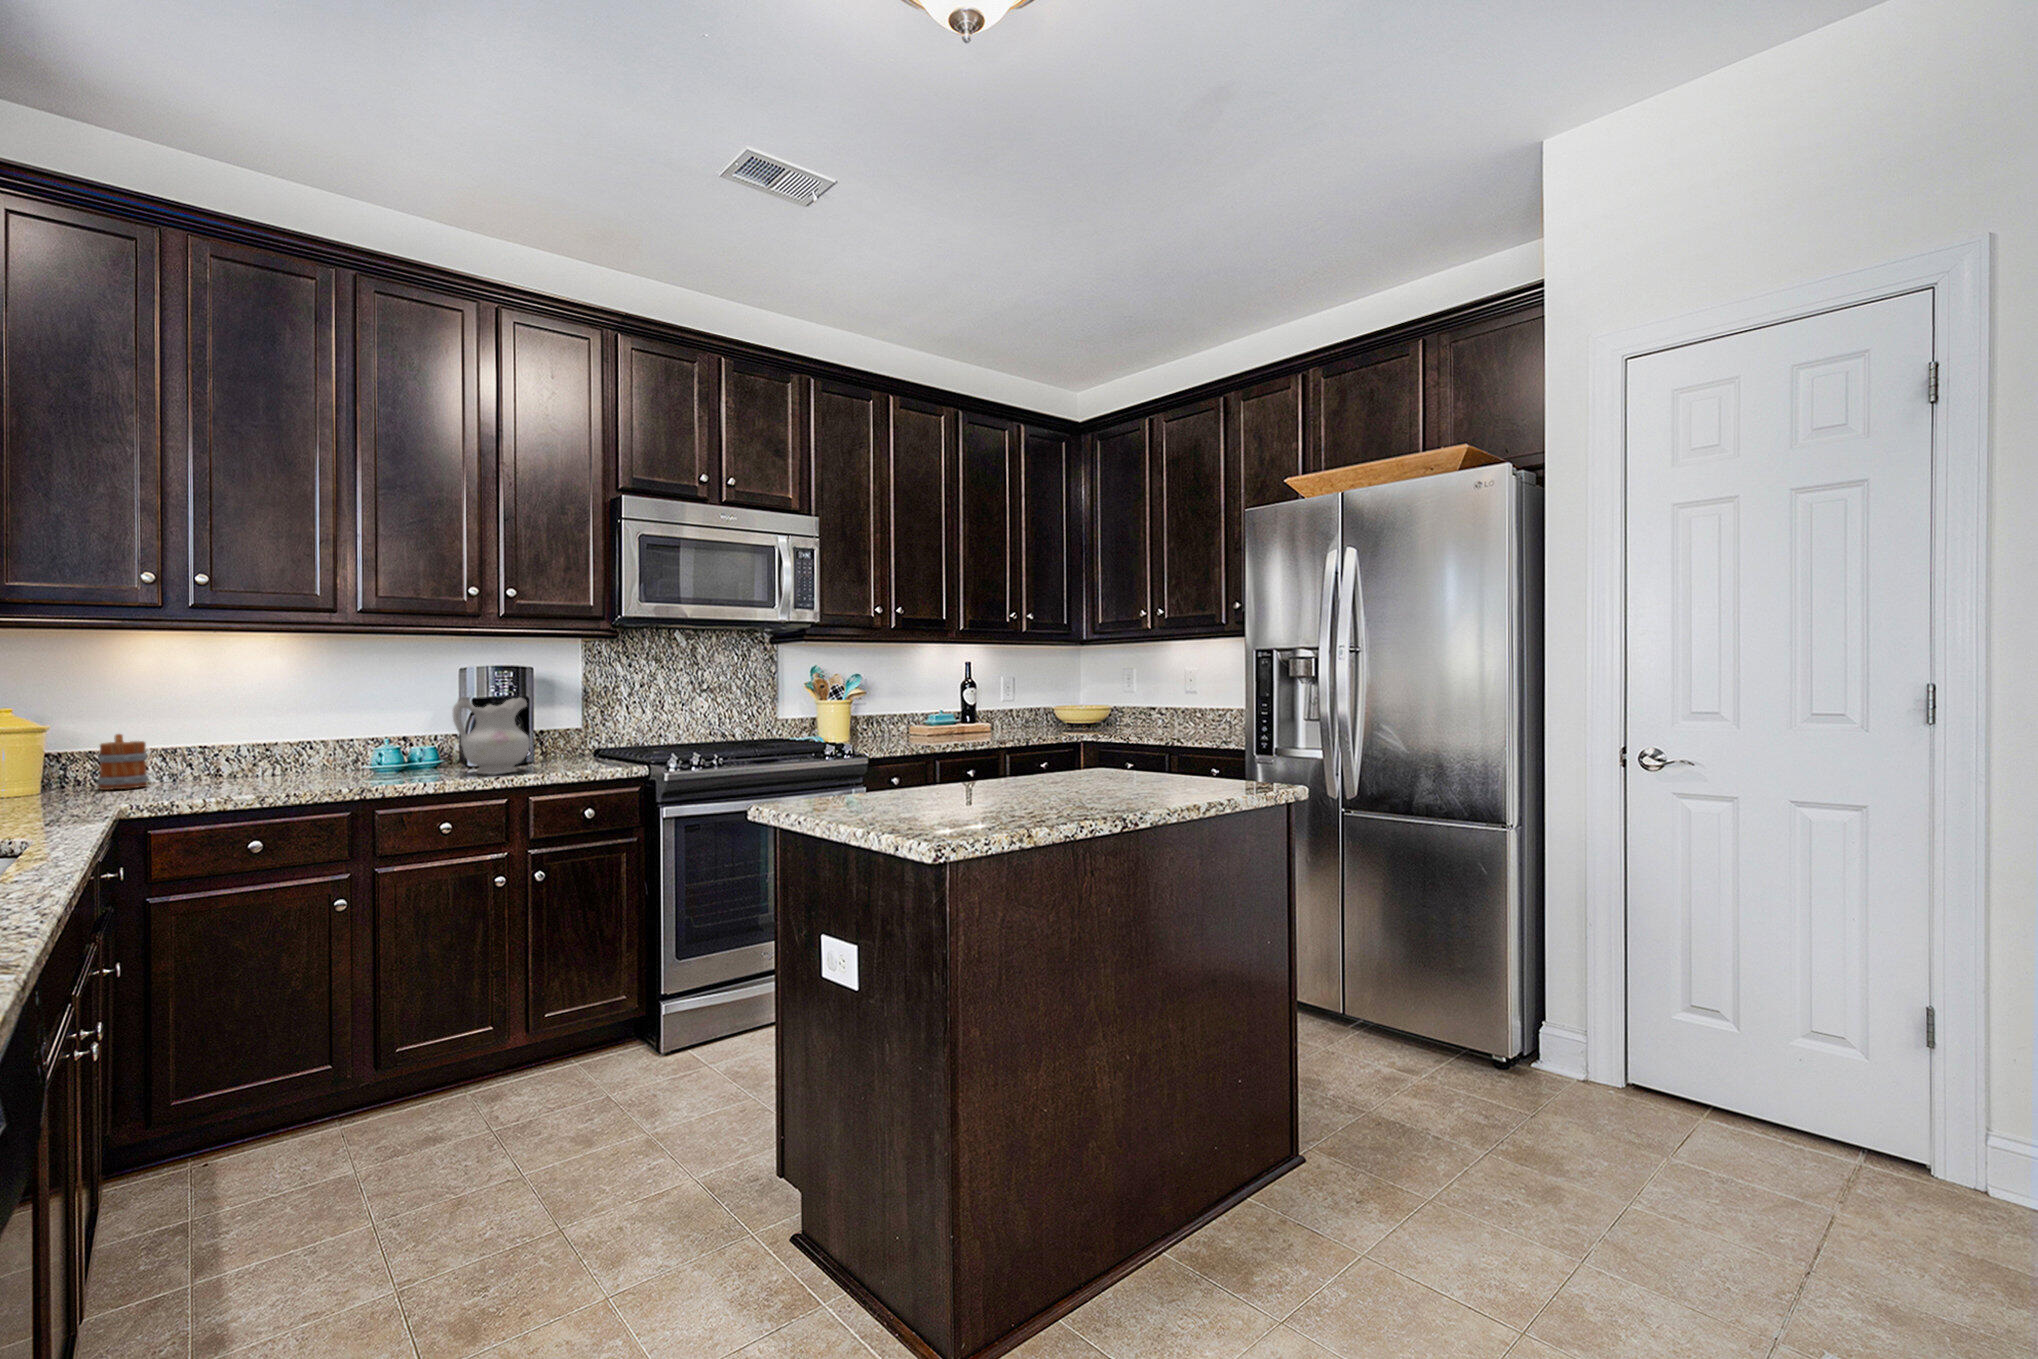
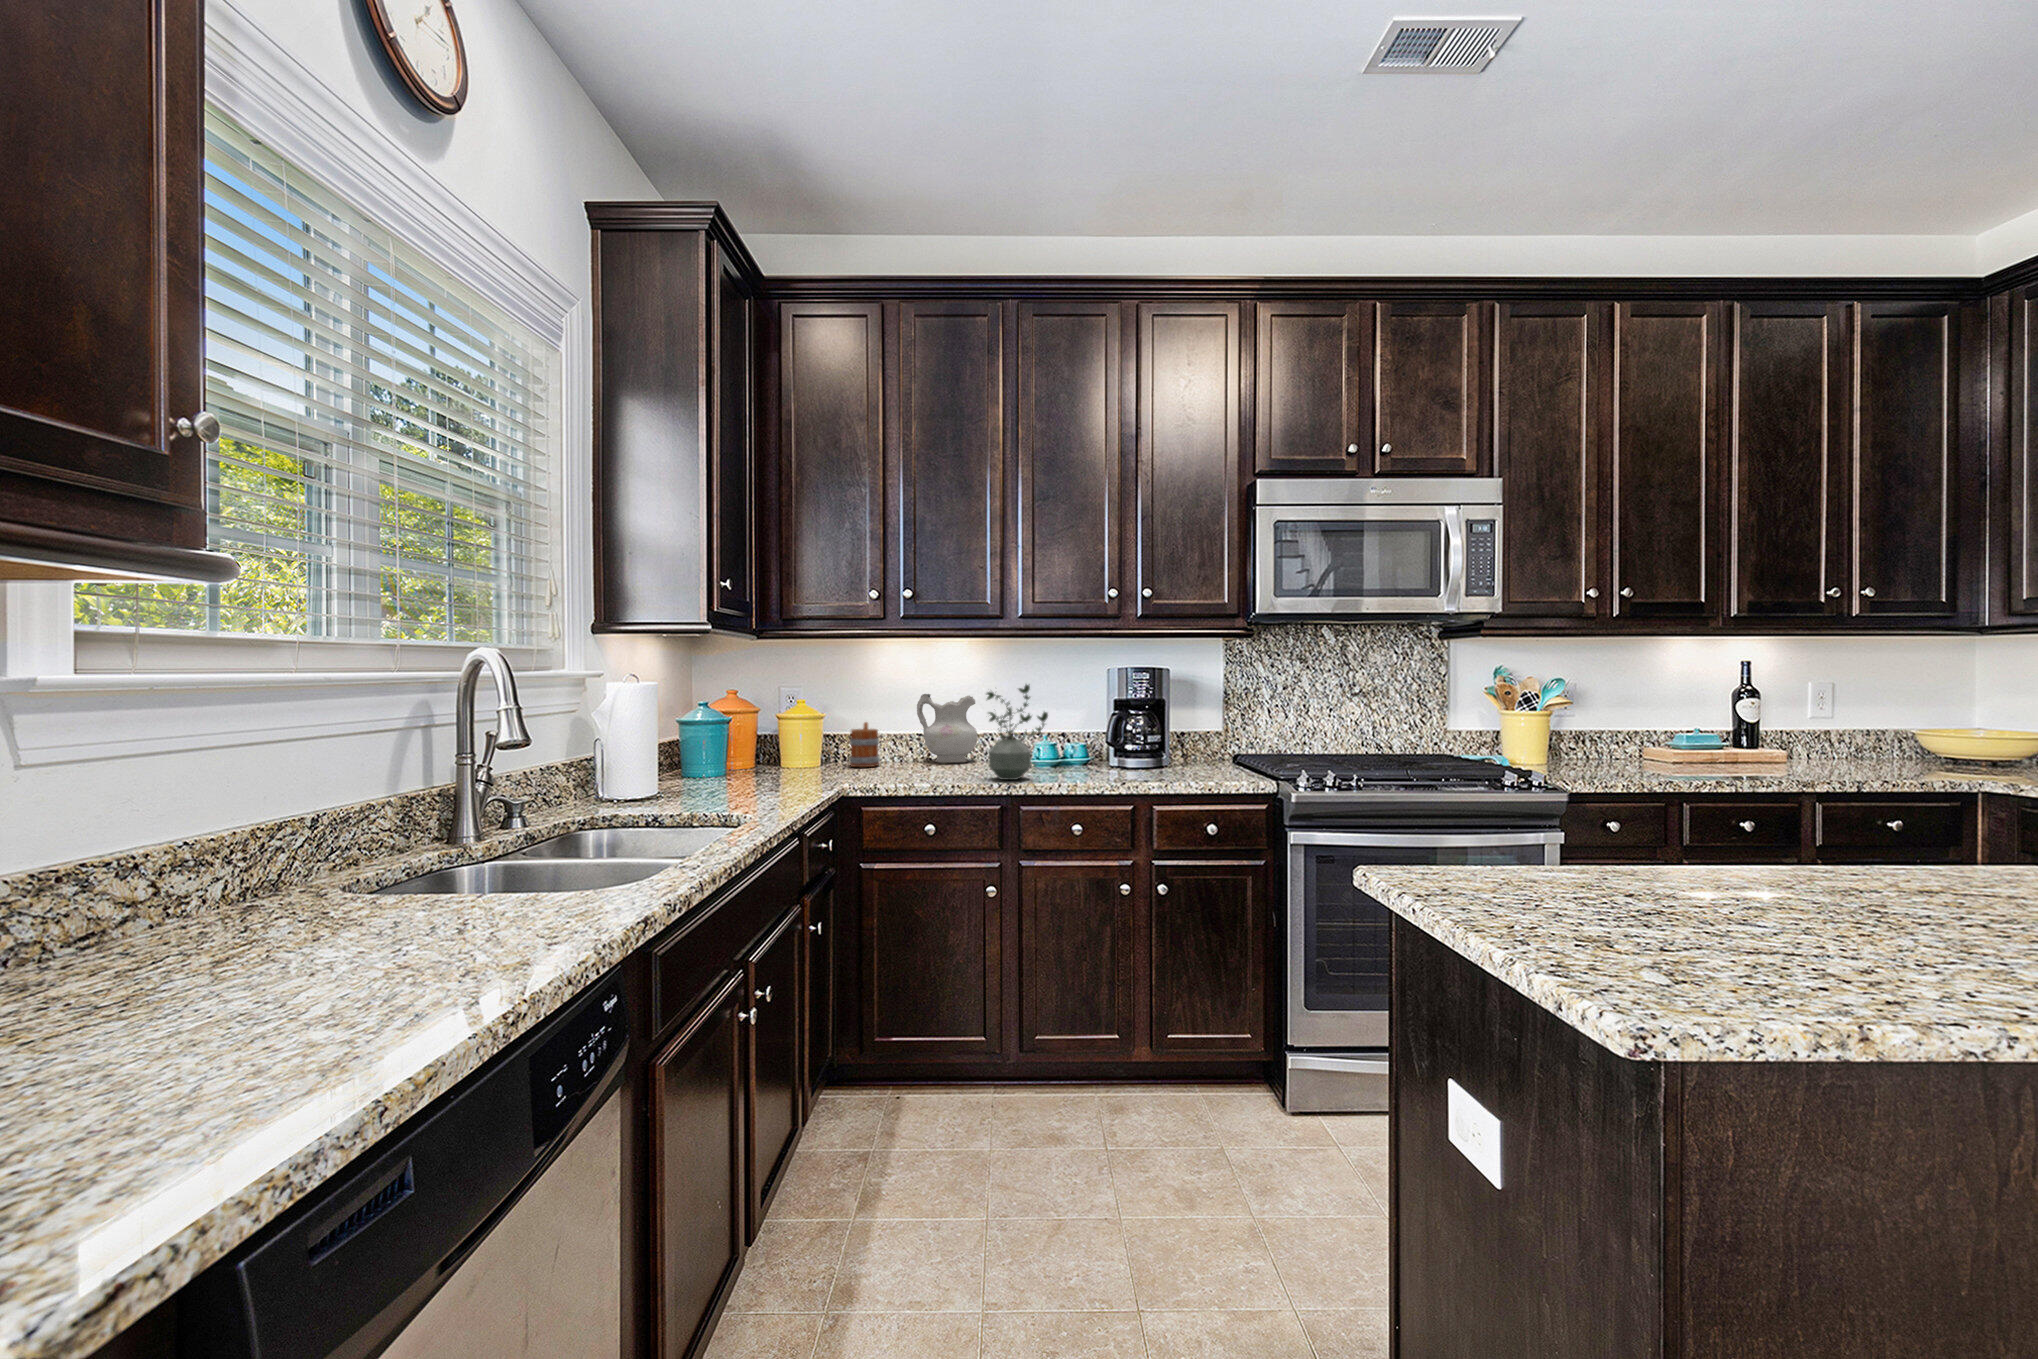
potted plant: none [327,682,409,785] -> present [987,684,1048,780]
ceramic pitcher: present [453,697,530,774] -> present [917,694,977,763]

